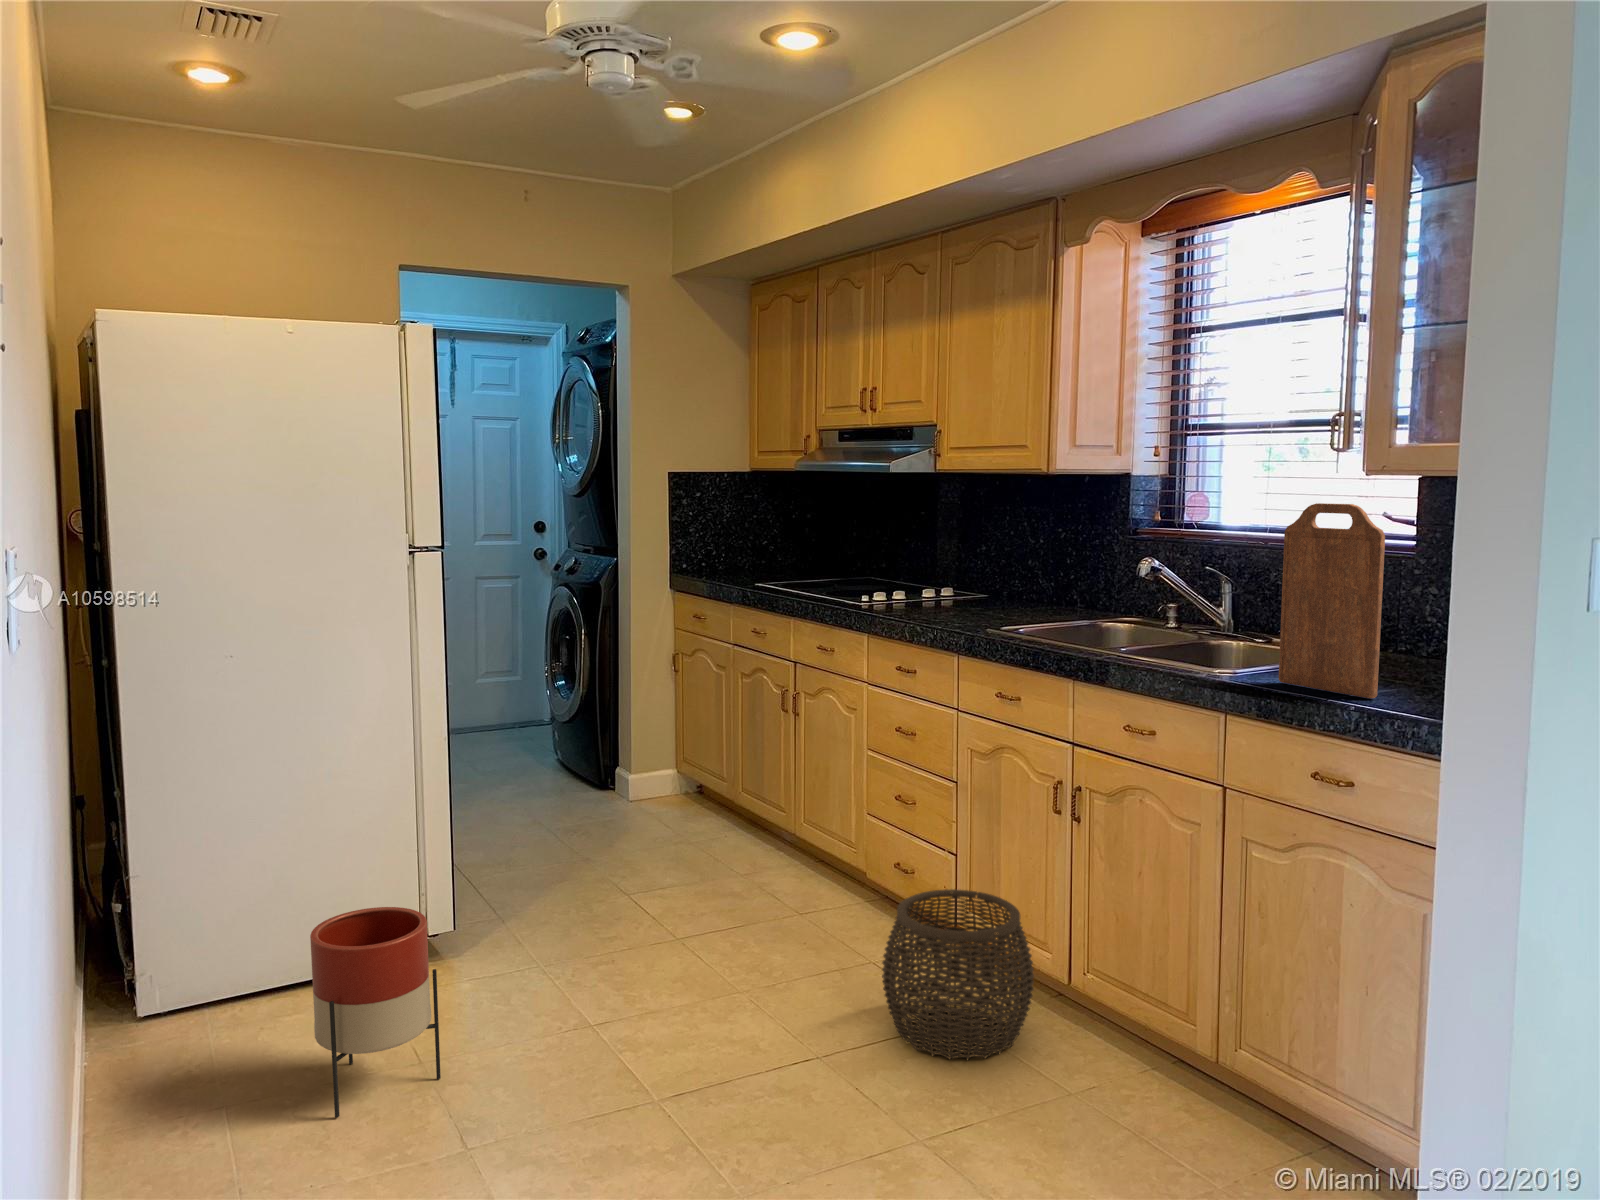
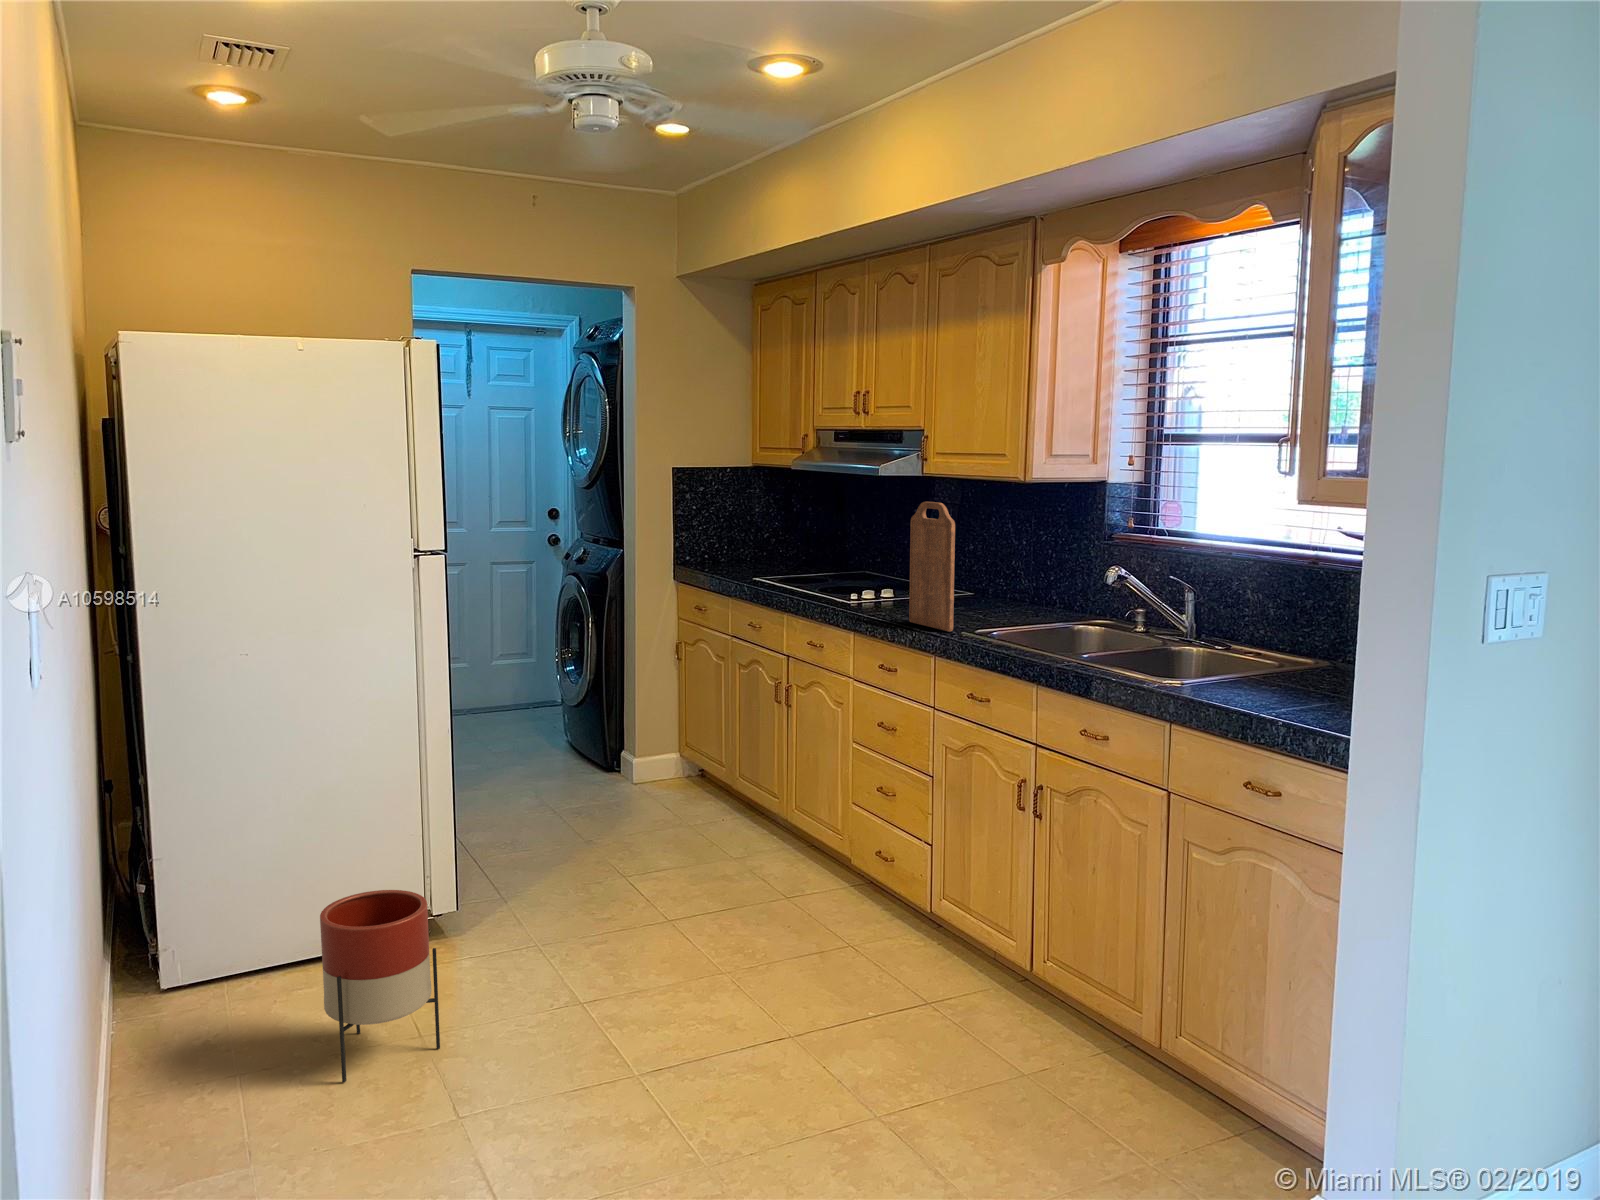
cutting board: present [1279,503,1385,699] -> present [909,502,955,631]
woven basket: present [882,889,1034,1060] -> none [853,880,996,1041]

